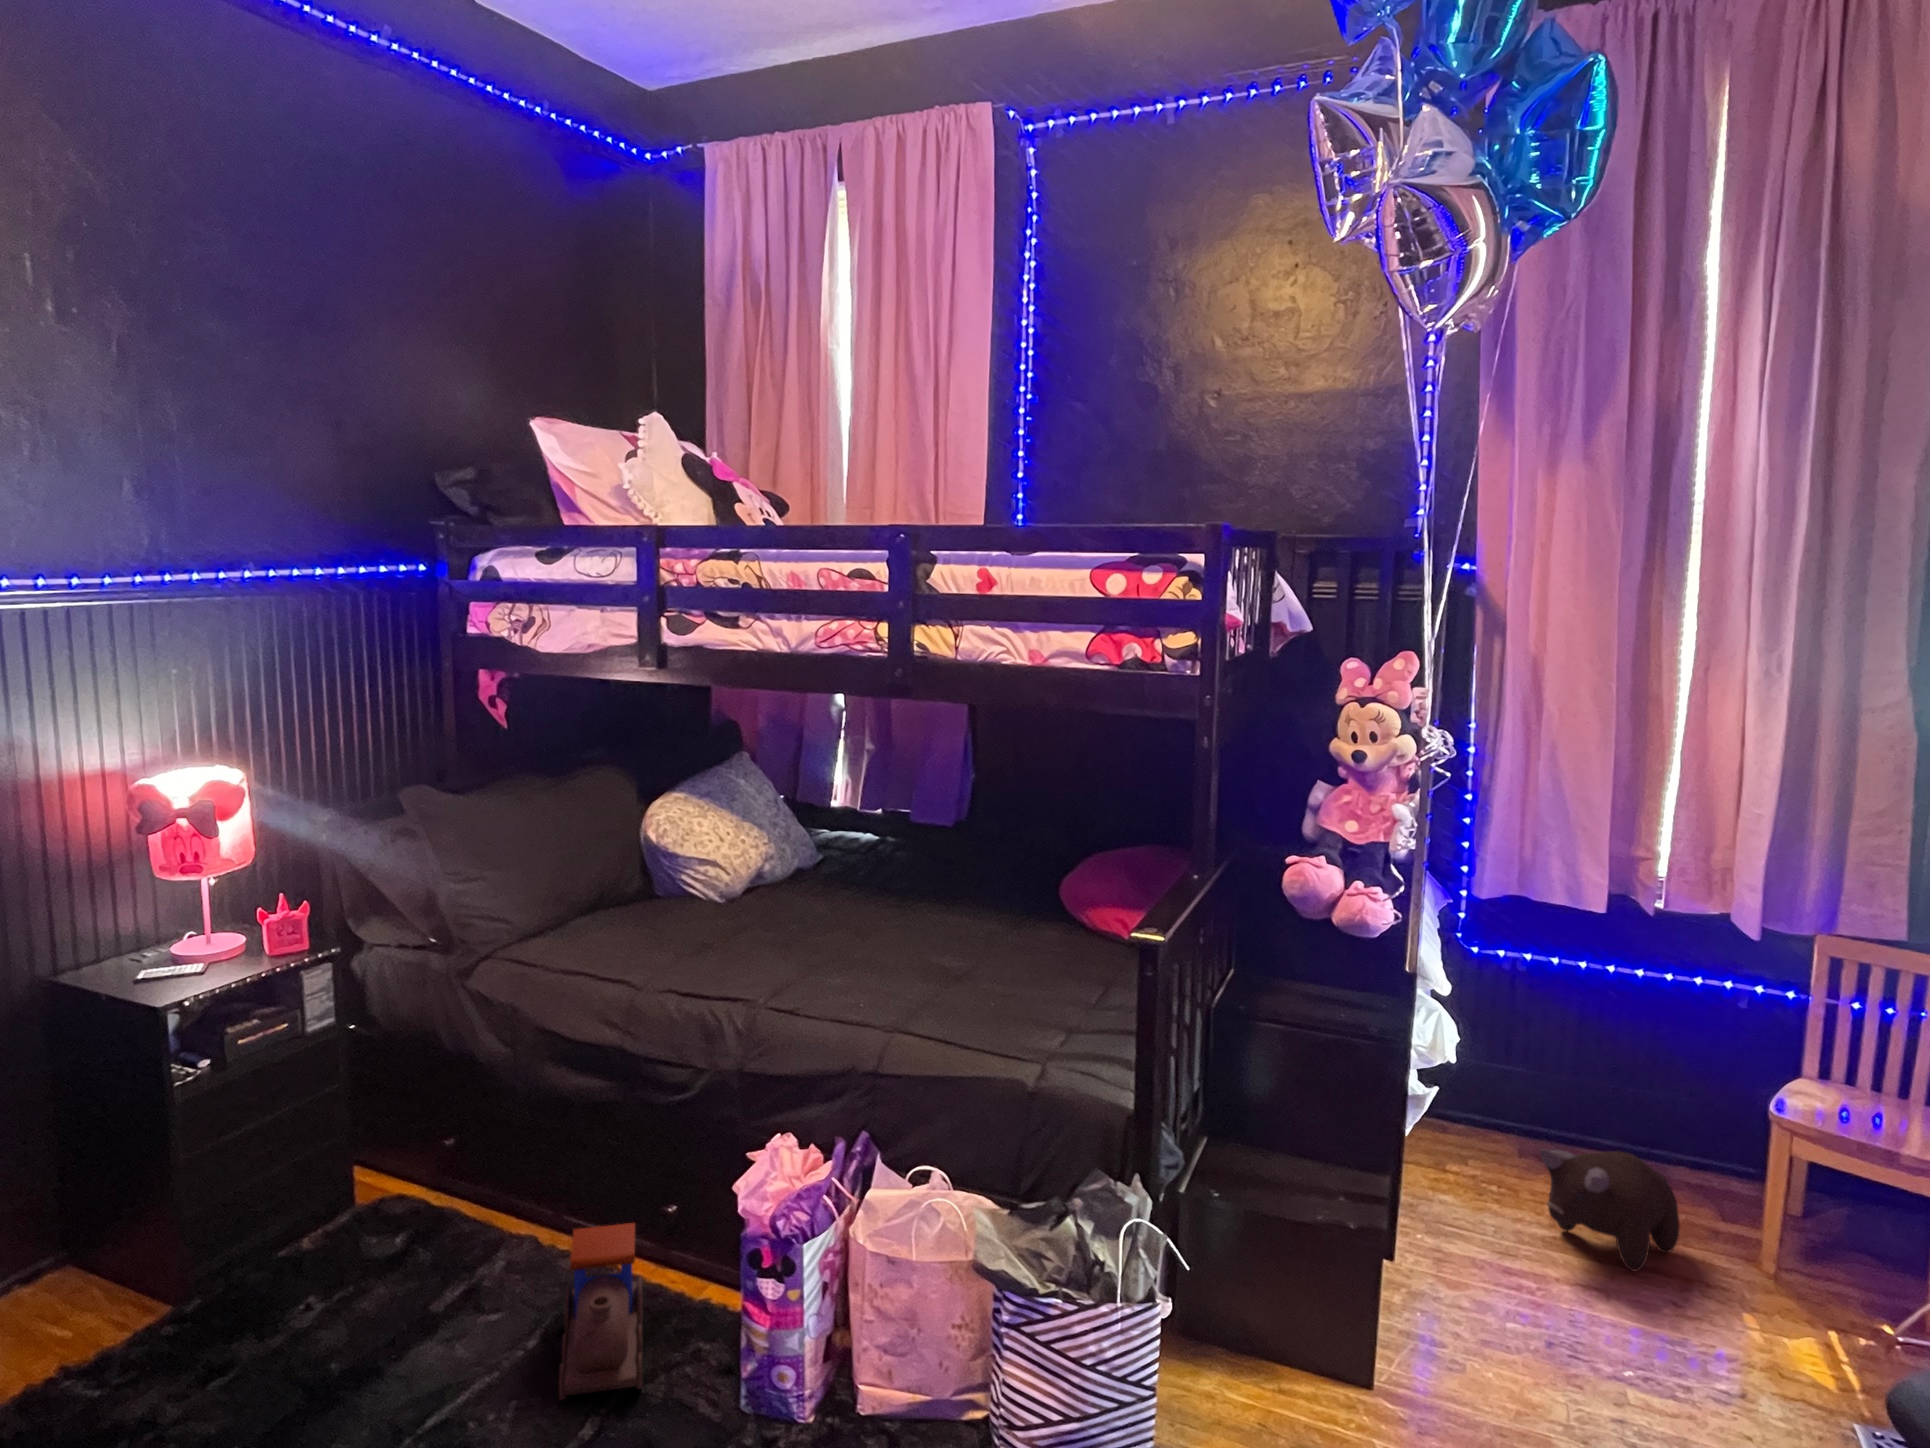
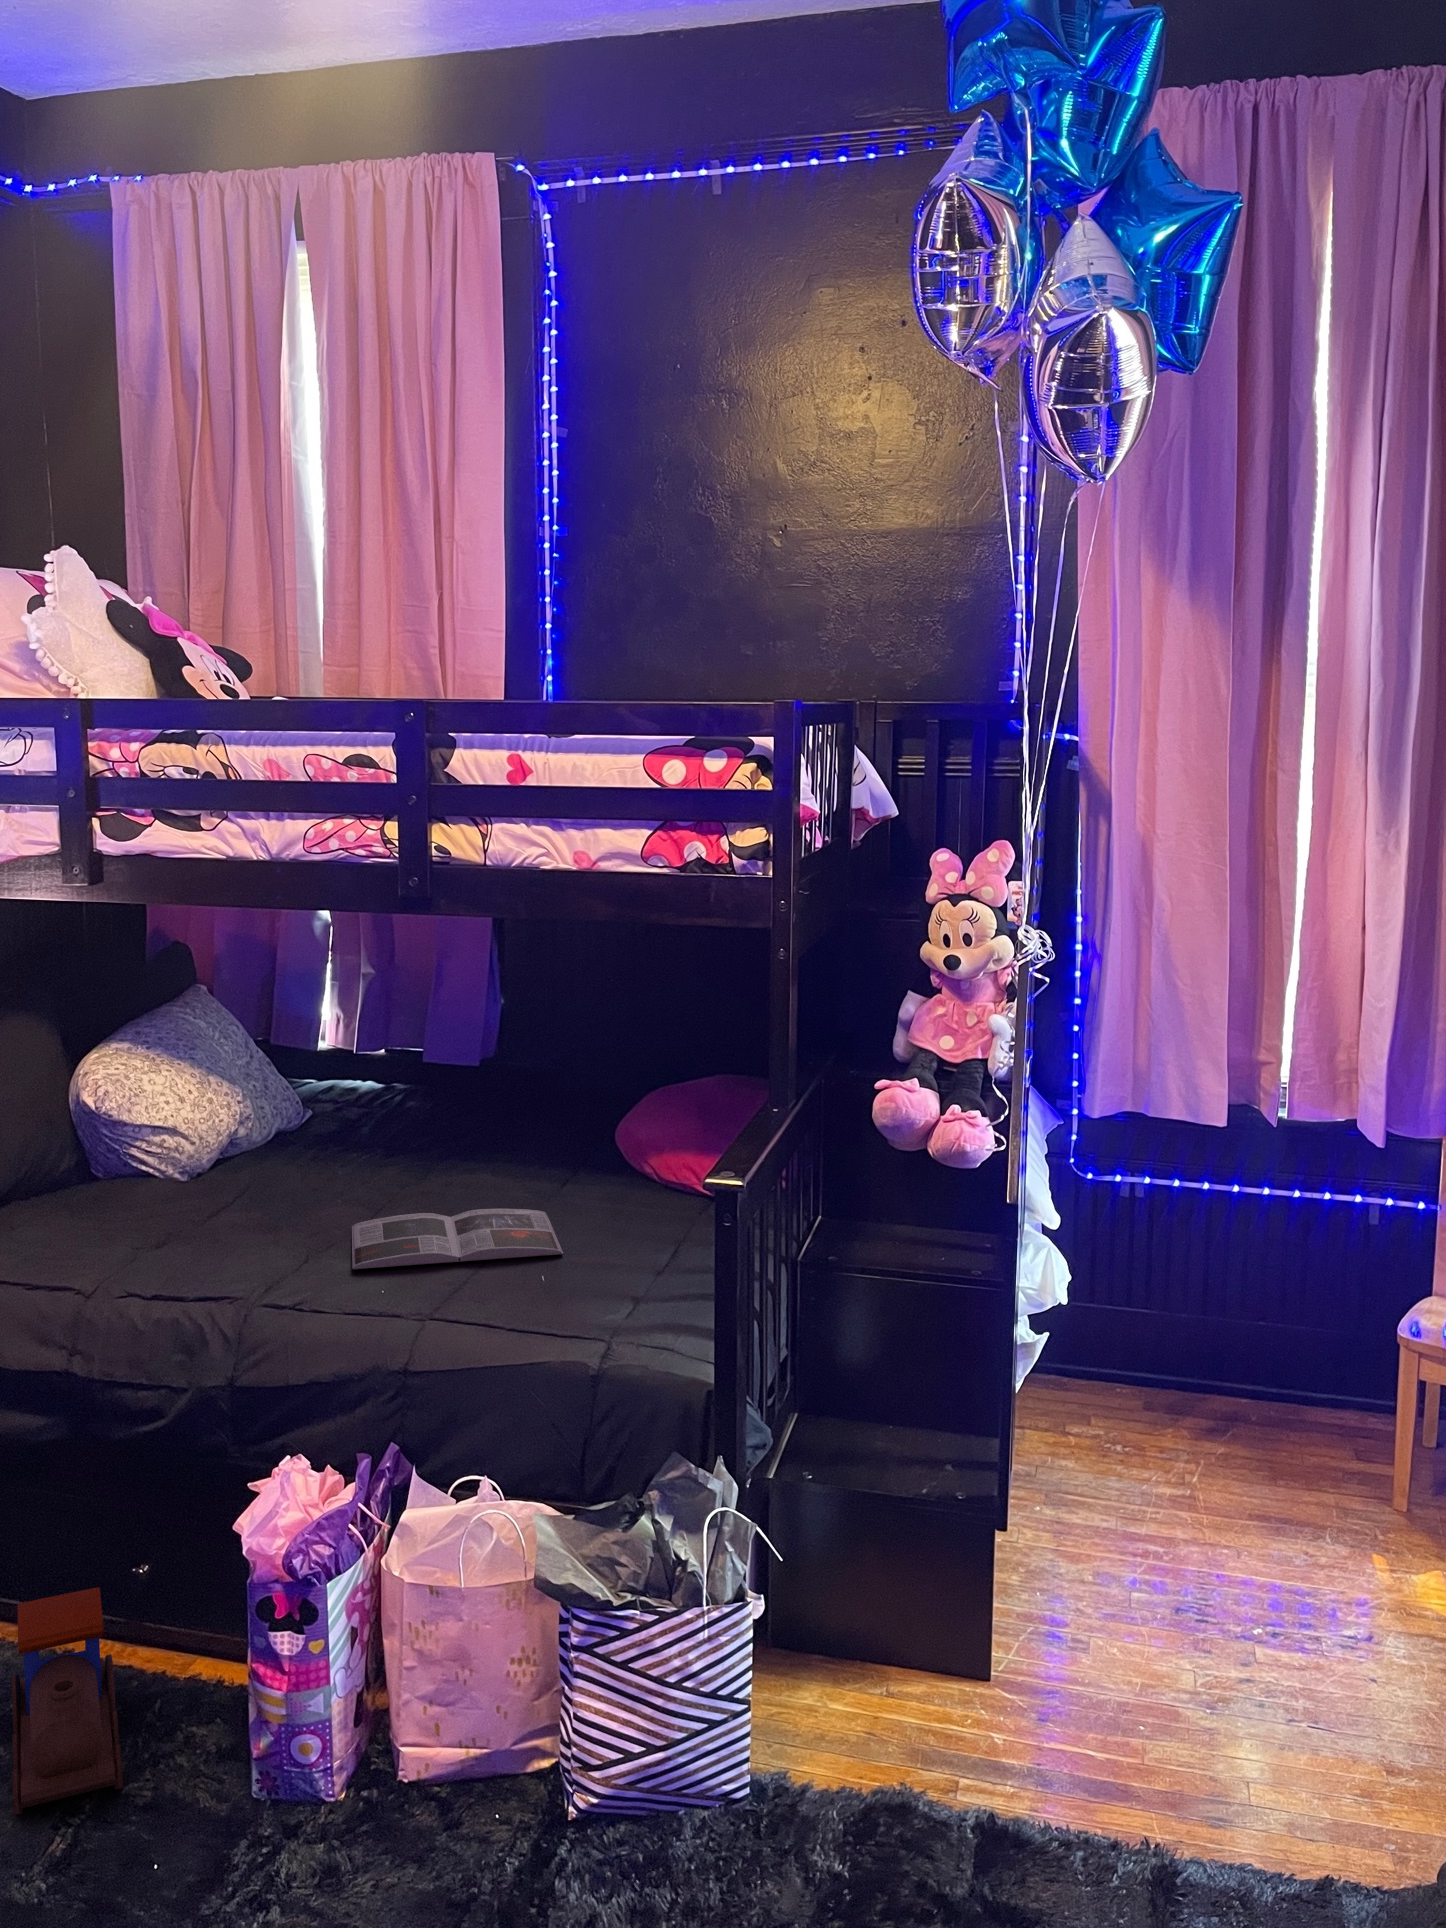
magazine: none [841,943,1012,985] -> present [352,1209,563,1269]
plush toy: present [1540,1149,1680,1271] -> none [1161,1389,1306,1519]

